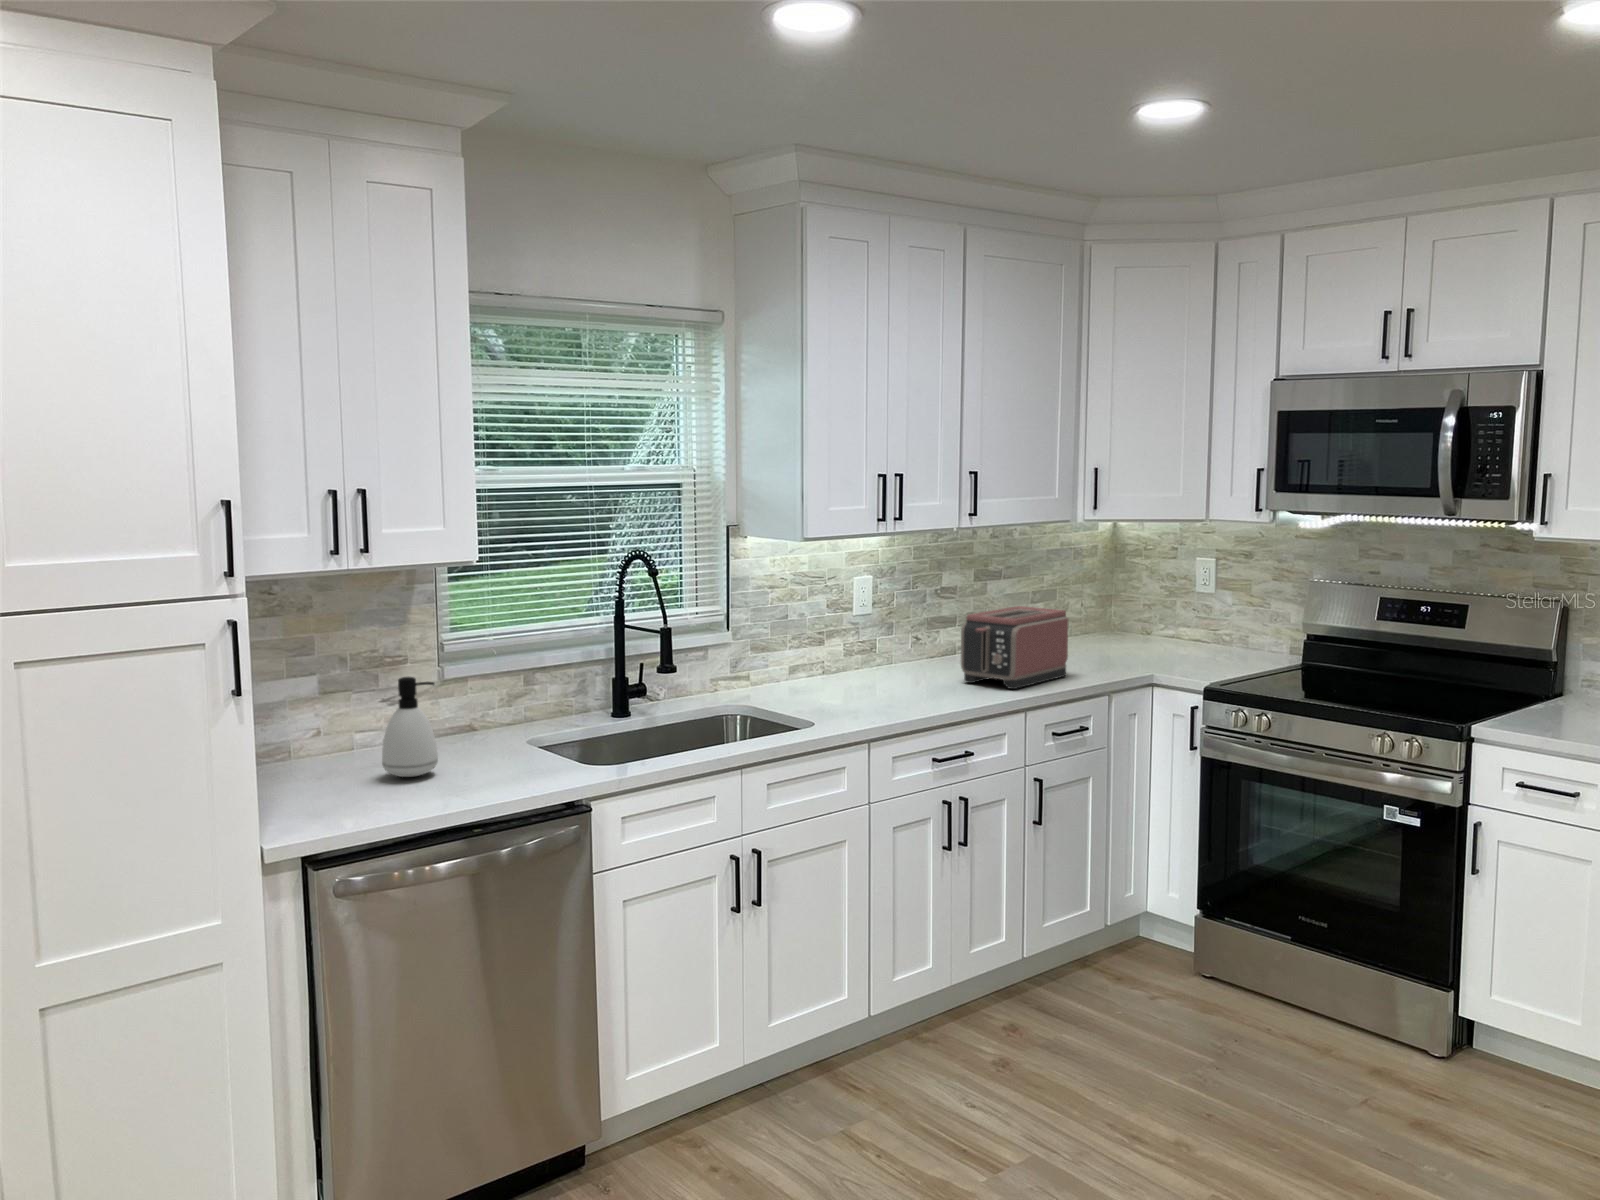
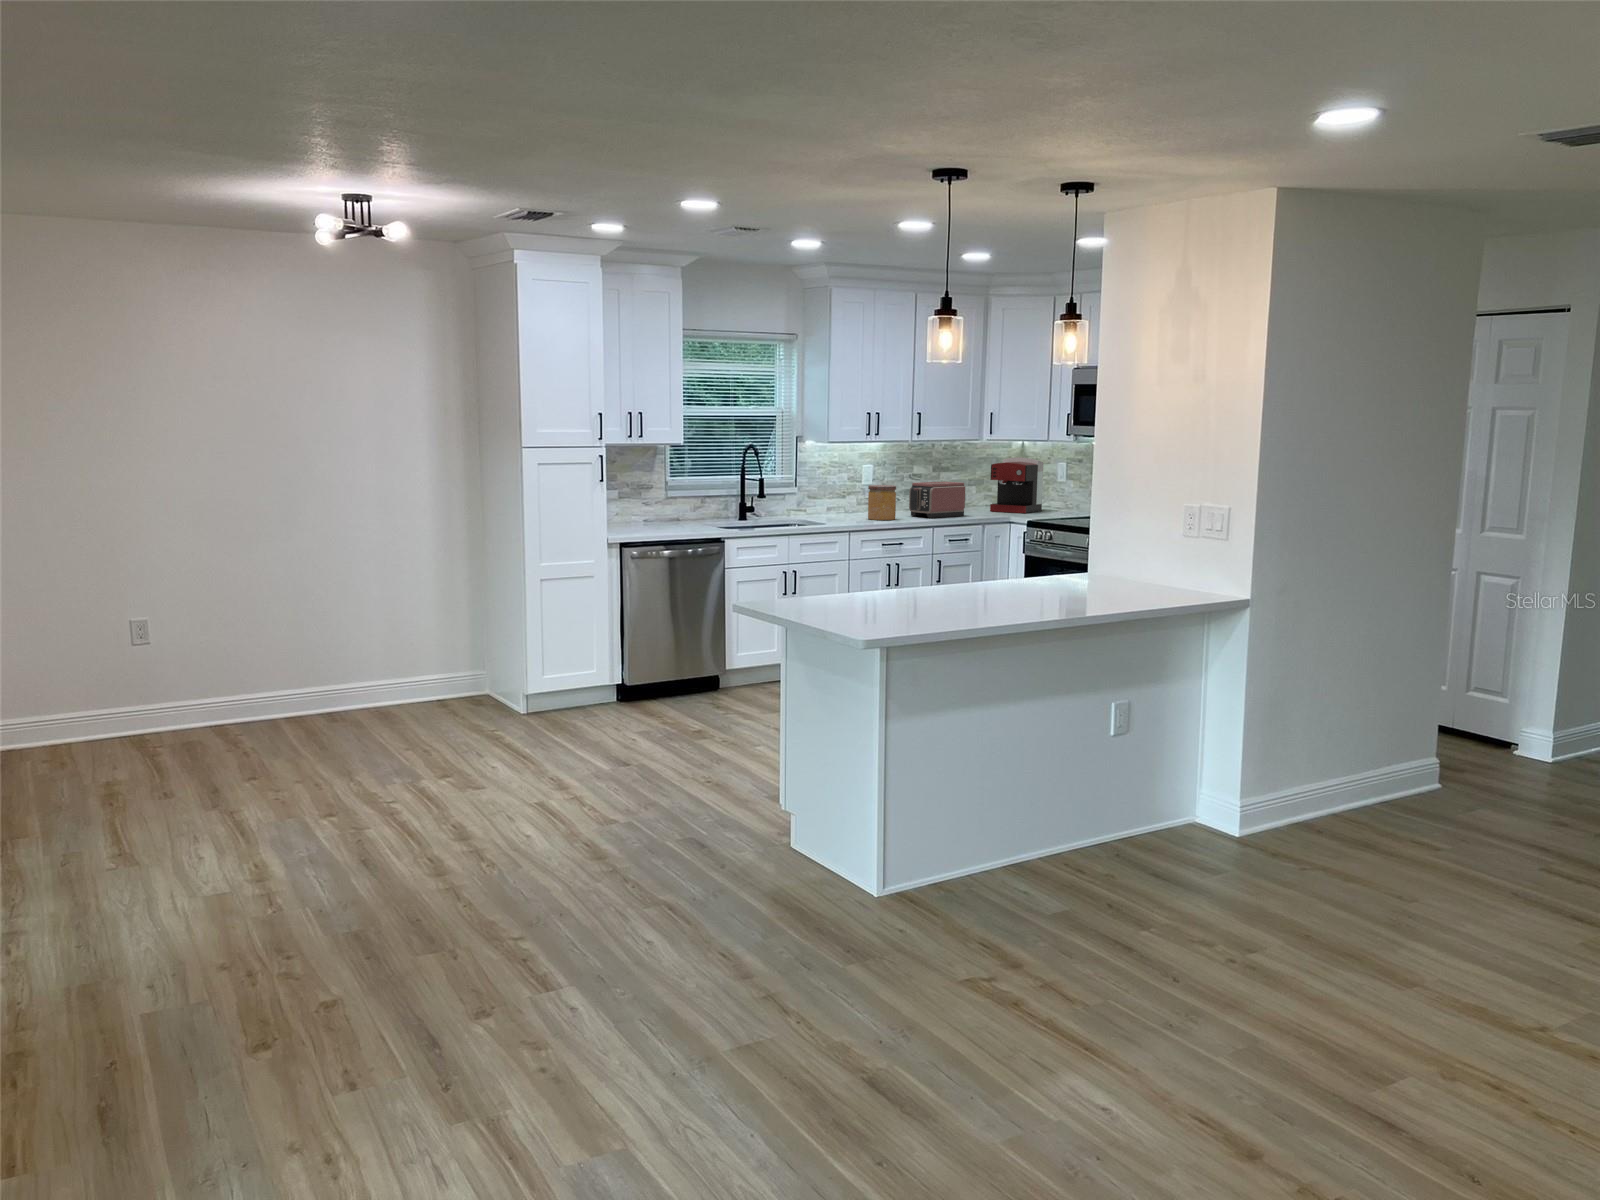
coffee maker: none [1090,551,1181,660] -> present [990,457,1043,513]
jar: none [889,625,949,704] -> present [868,485,896,520]
soap dispenser: present [382,677,438,777] -> none [644,488,666,528]

